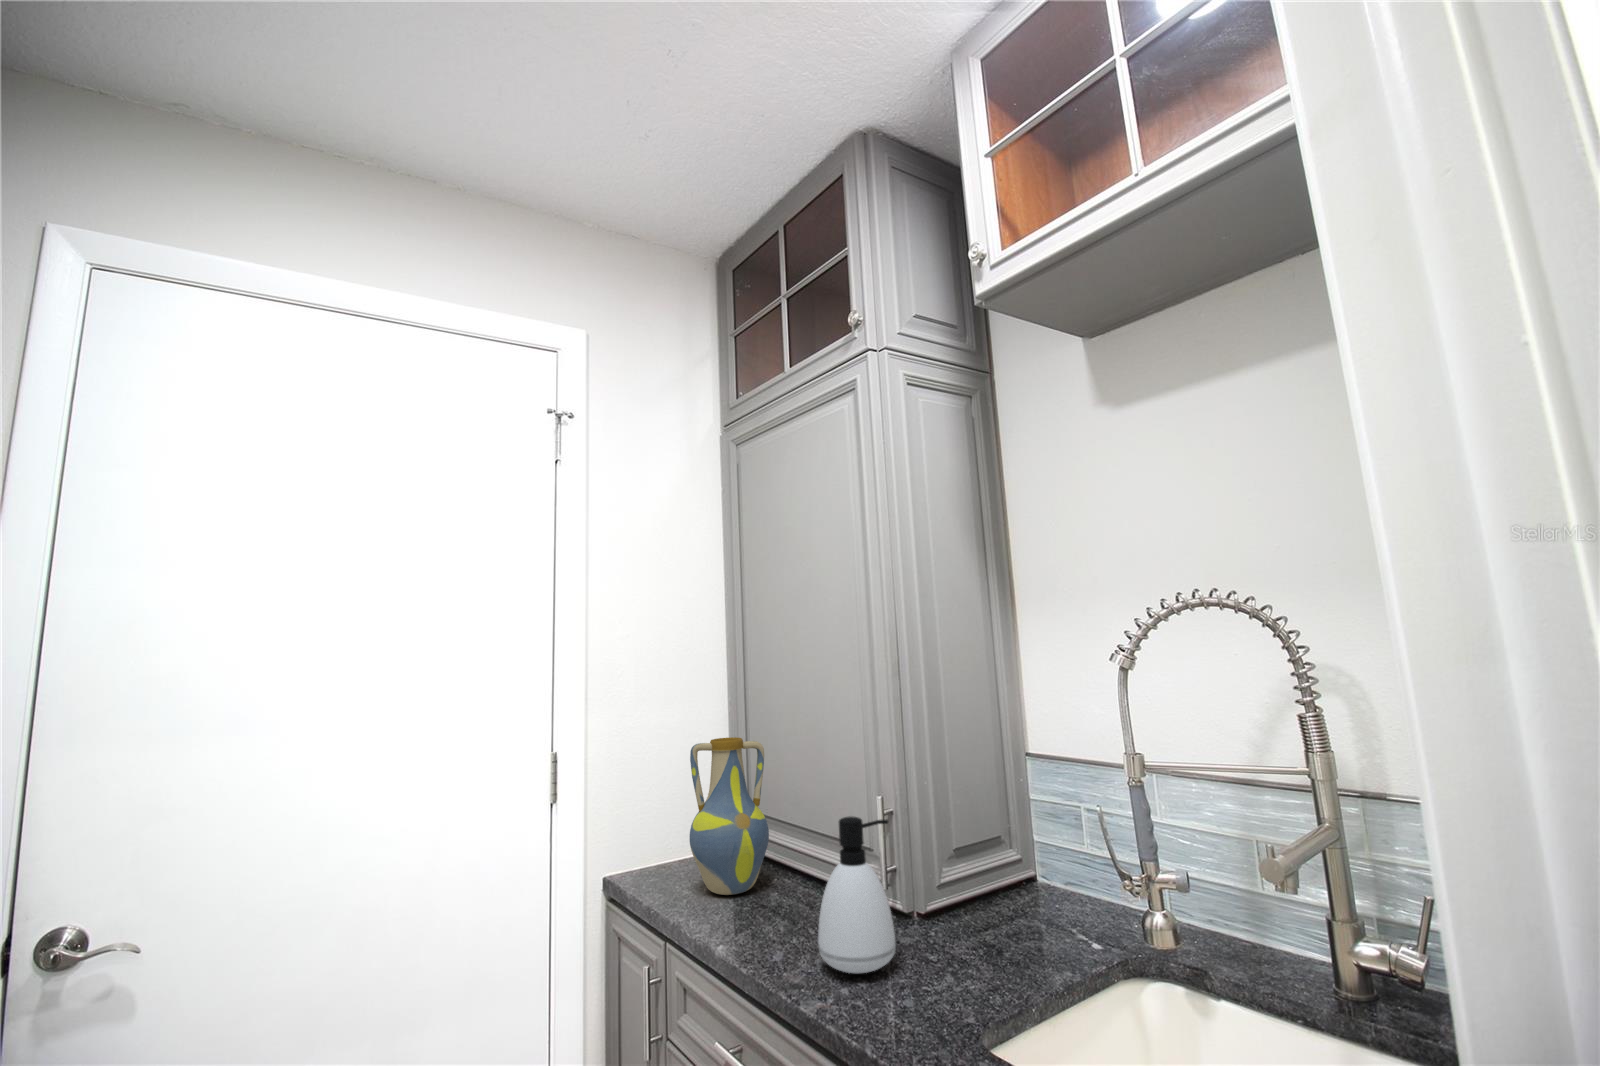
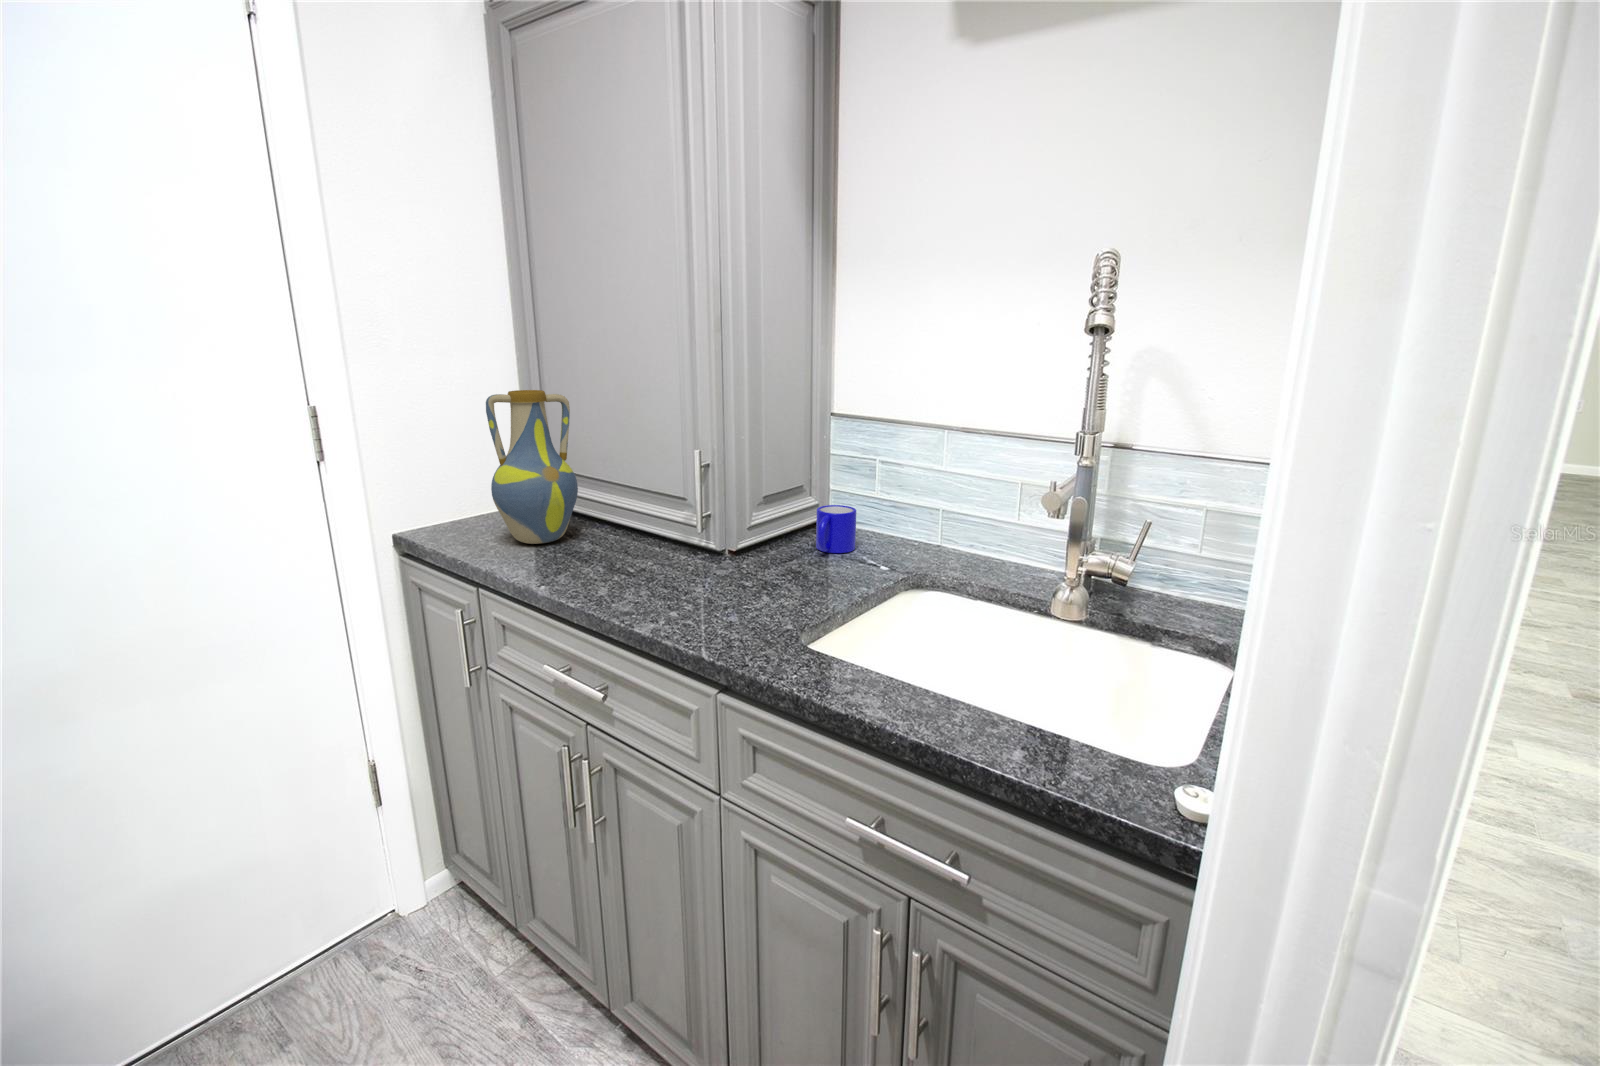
soap dispenser: present [818,816,896,973] -> none [645,463,718,600]
mug: none [1013,861,1064,922] -> present [816,505,856,553]

